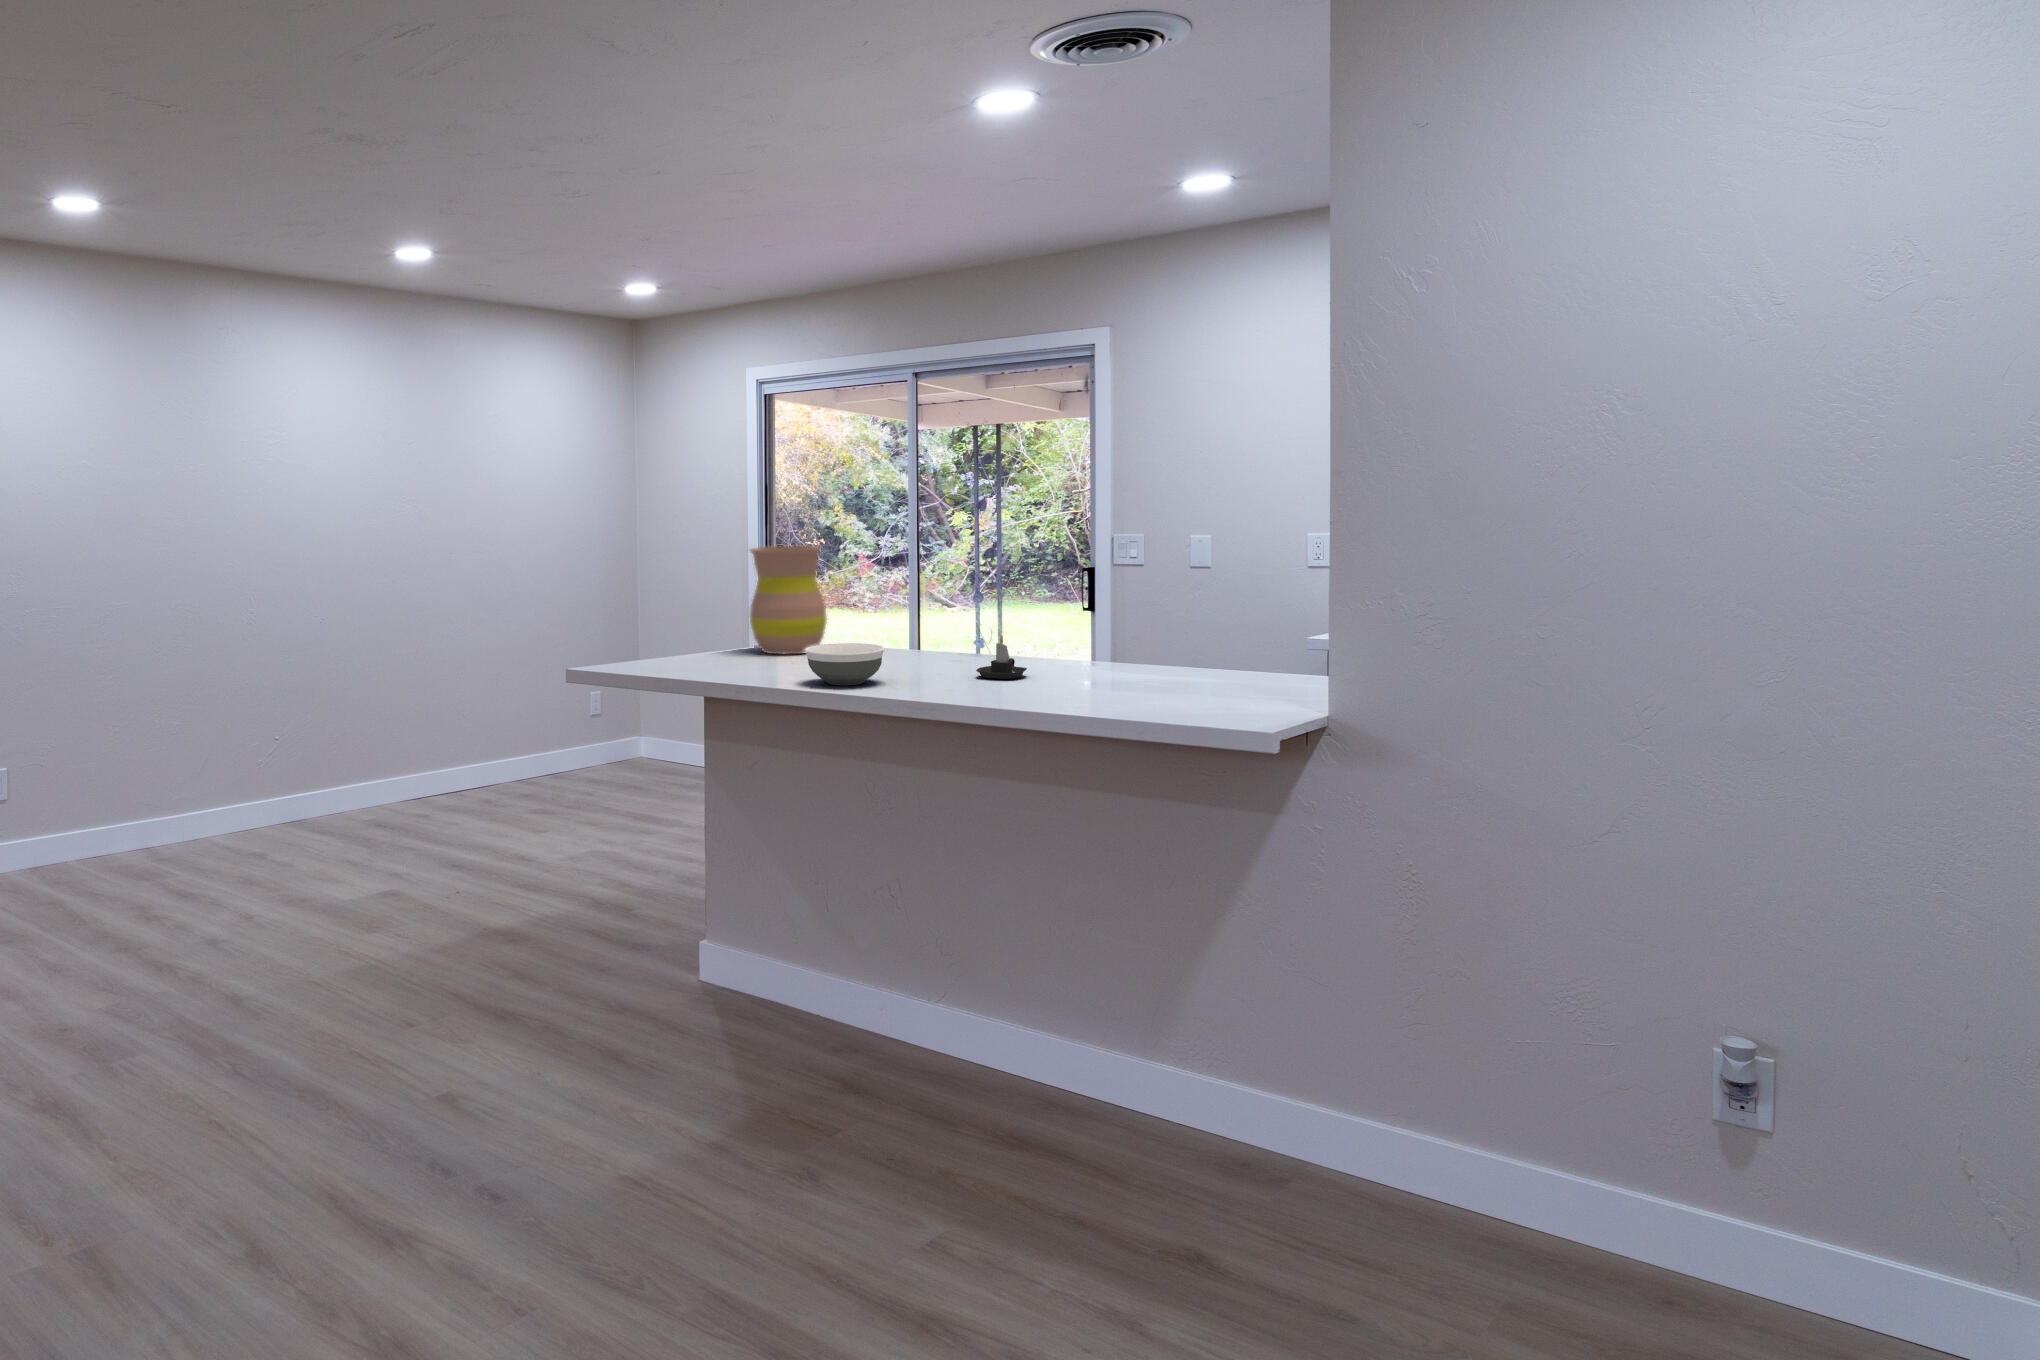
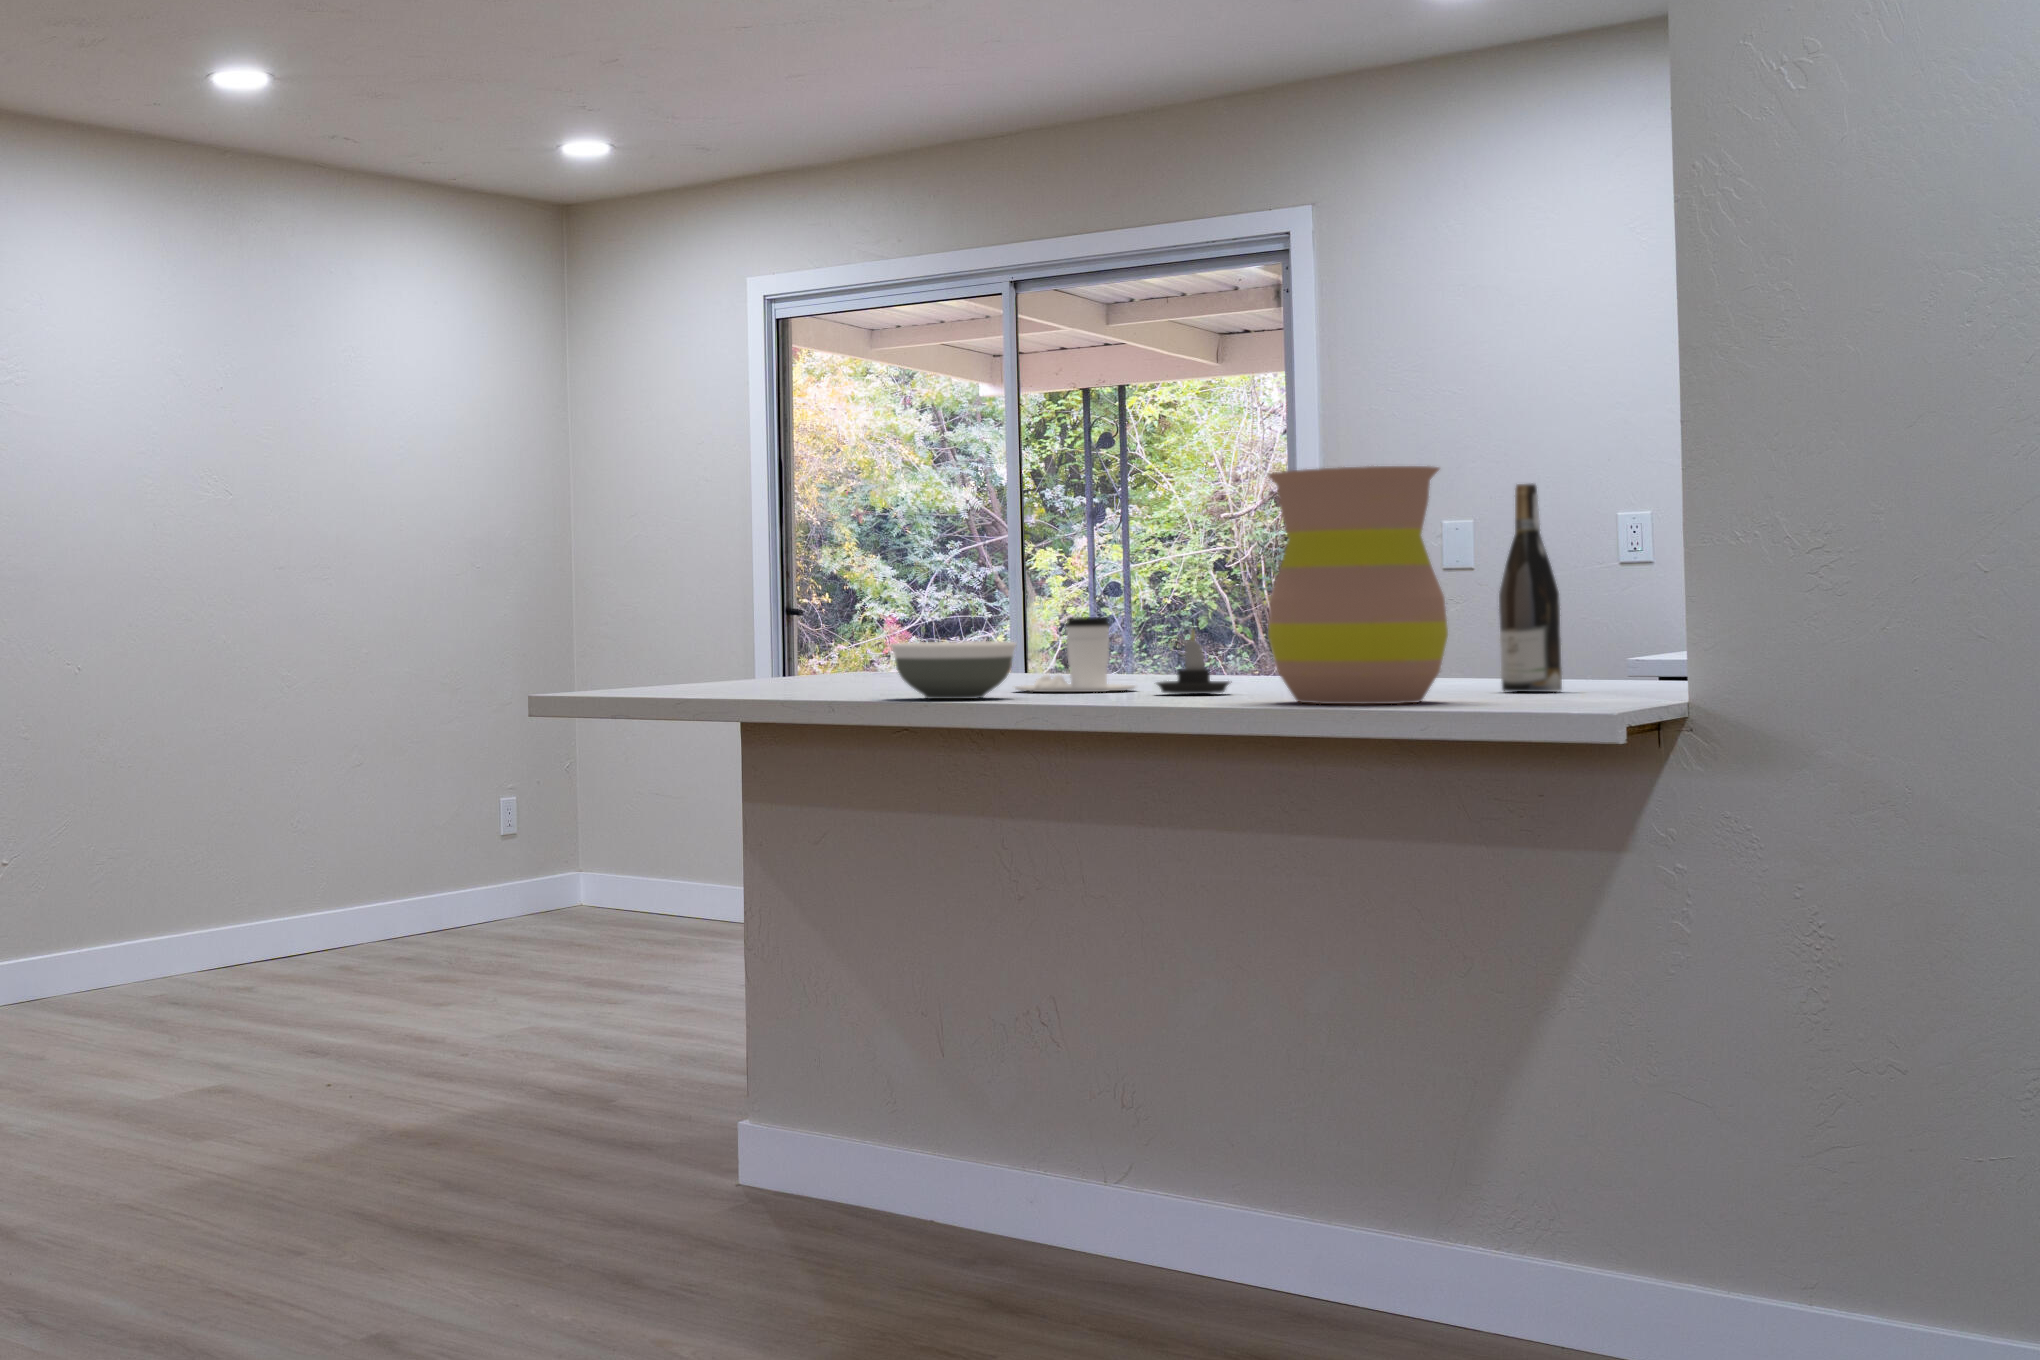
vase: present [750,545,827,654] -> present [1268,466,1448,704]
wine bottle: none [1204,545,1245,682] -> present [1499,484,1562,692]
coffee cup: none [893,617,973,668] -> present [1015,617,1135,692]

